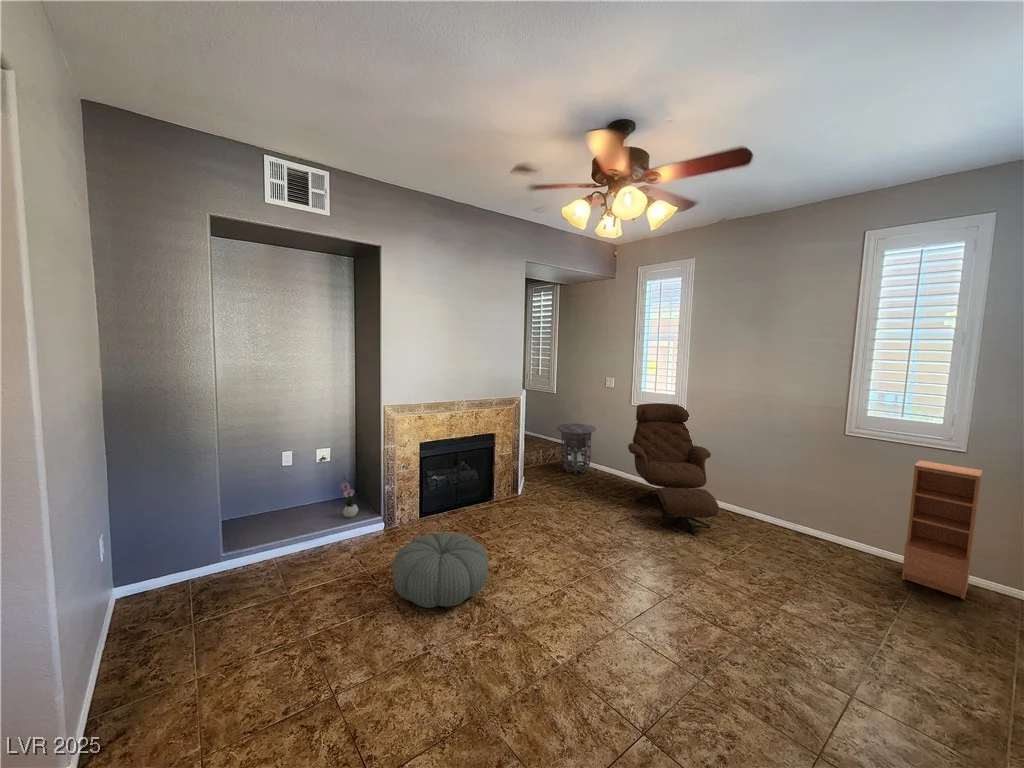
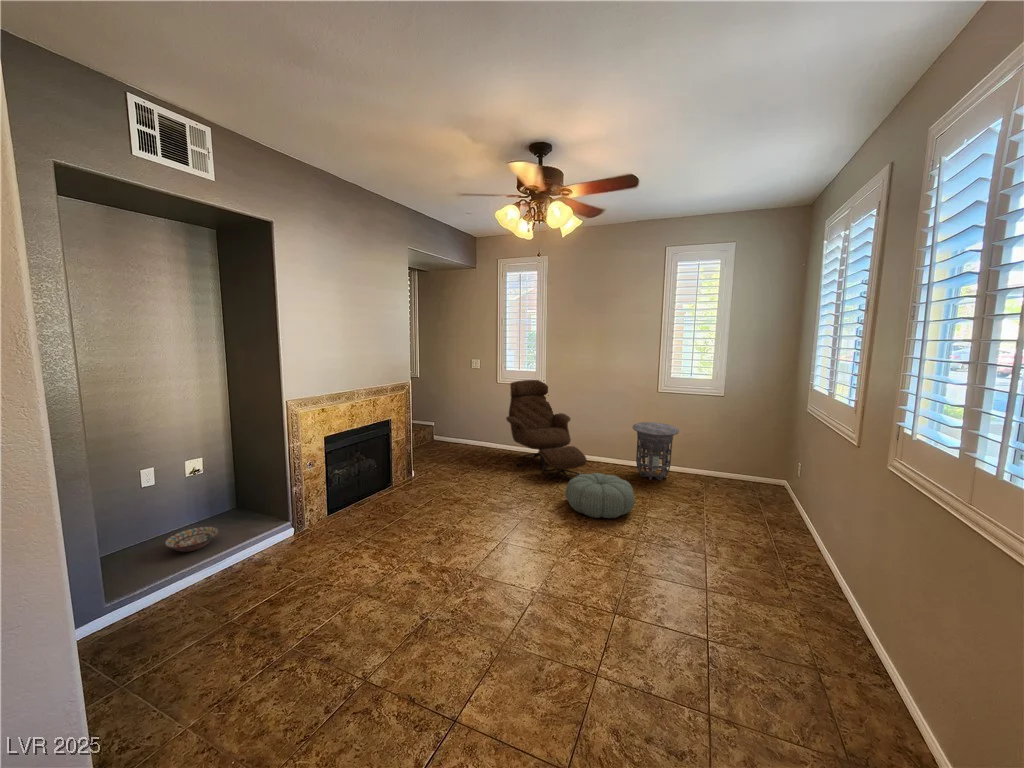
side table: present [557,424,596,474] -> present [633,422,679,480]
bookcase: present [902,460,982,599] -> none [697,406,734,488]
flower arrangement: present [341,476,358,518] -> none [238,485,261,532]
decorative bowl: none [285,506,325,524] -> present [165,527,218,552]
pouf: present [392,532,489,608] -> present [565,473,635,518]

